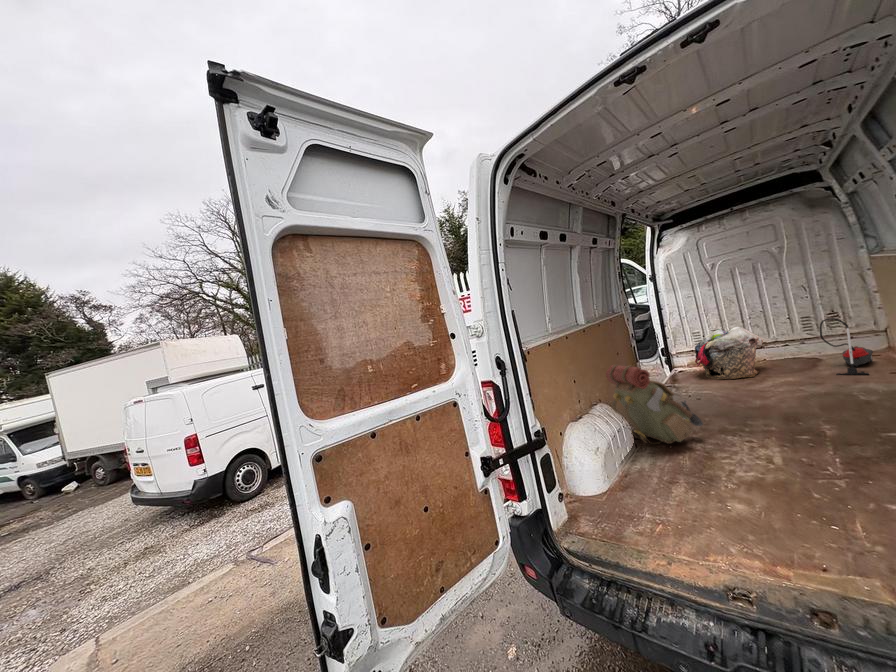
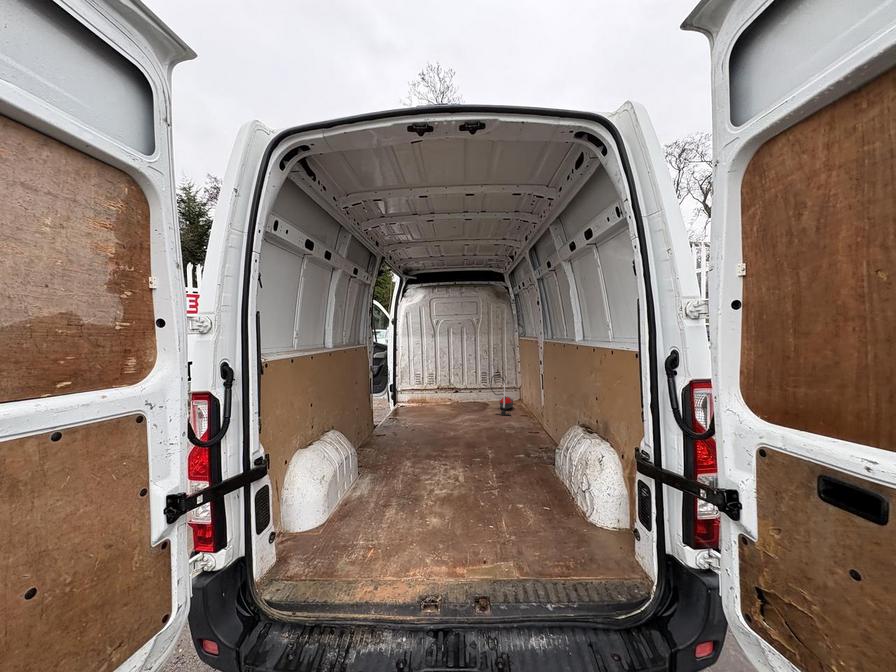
laundry basket: present [695,327,763,380] -> none [414,373,459,414]
backpack: present [606,365,703,444] -> none [342,391,416,469]

